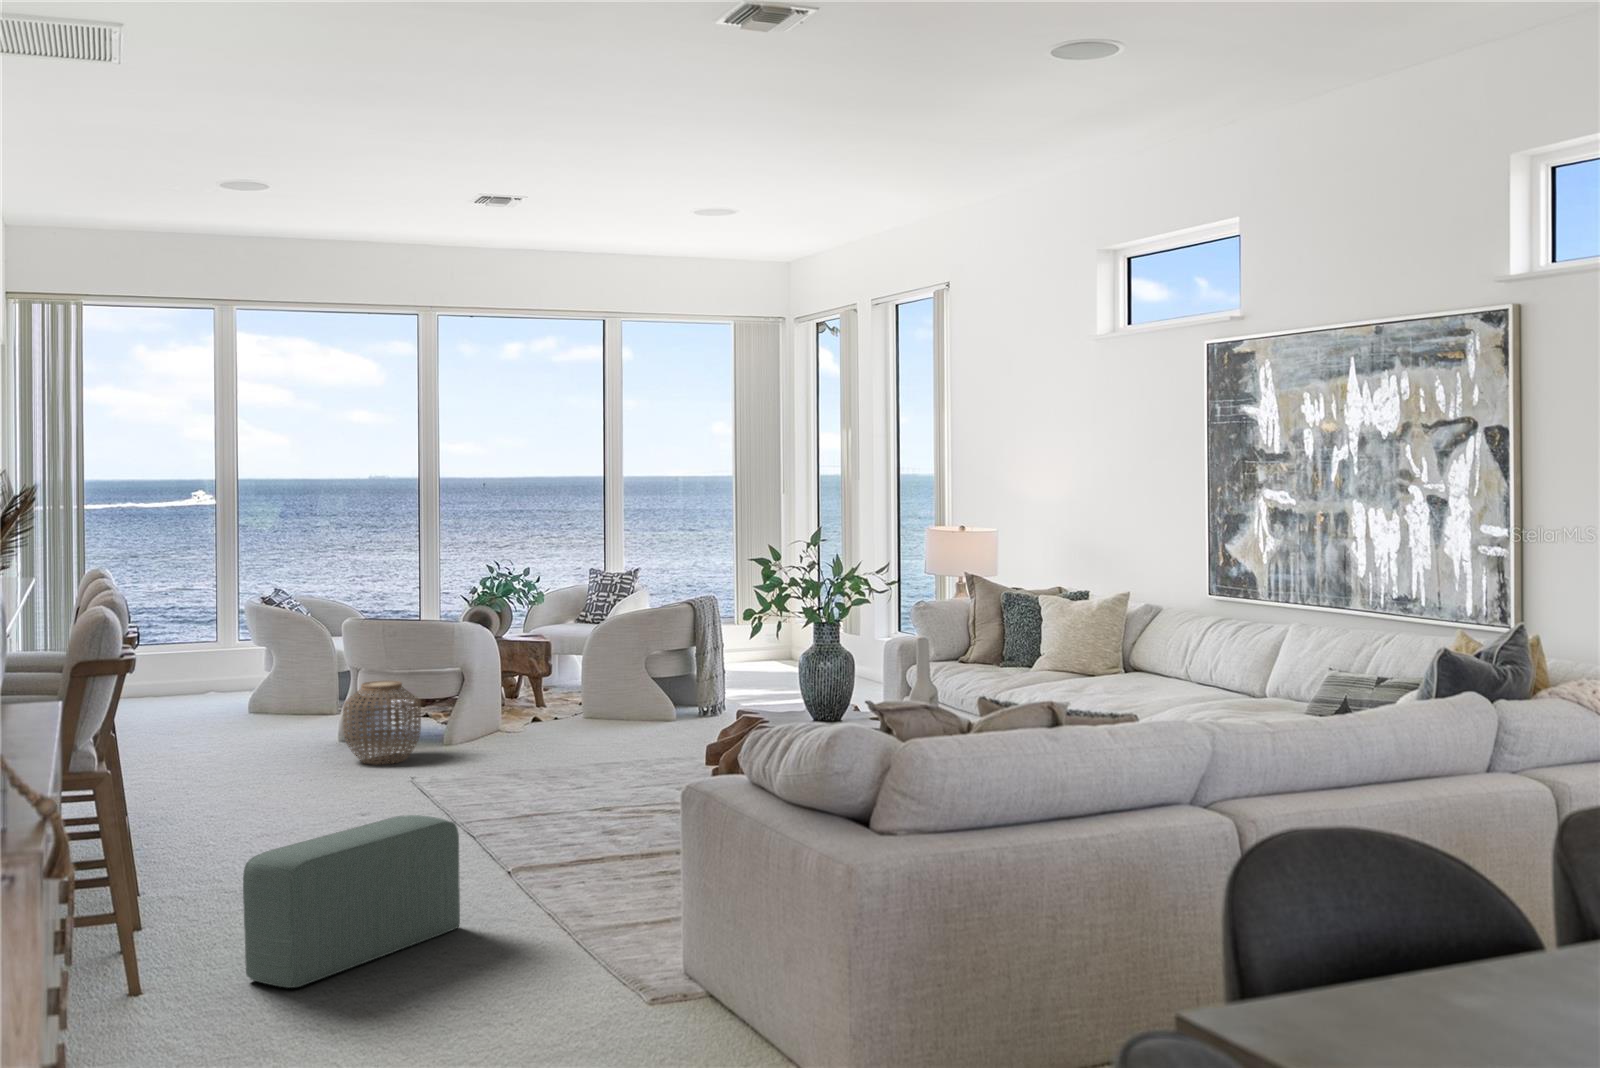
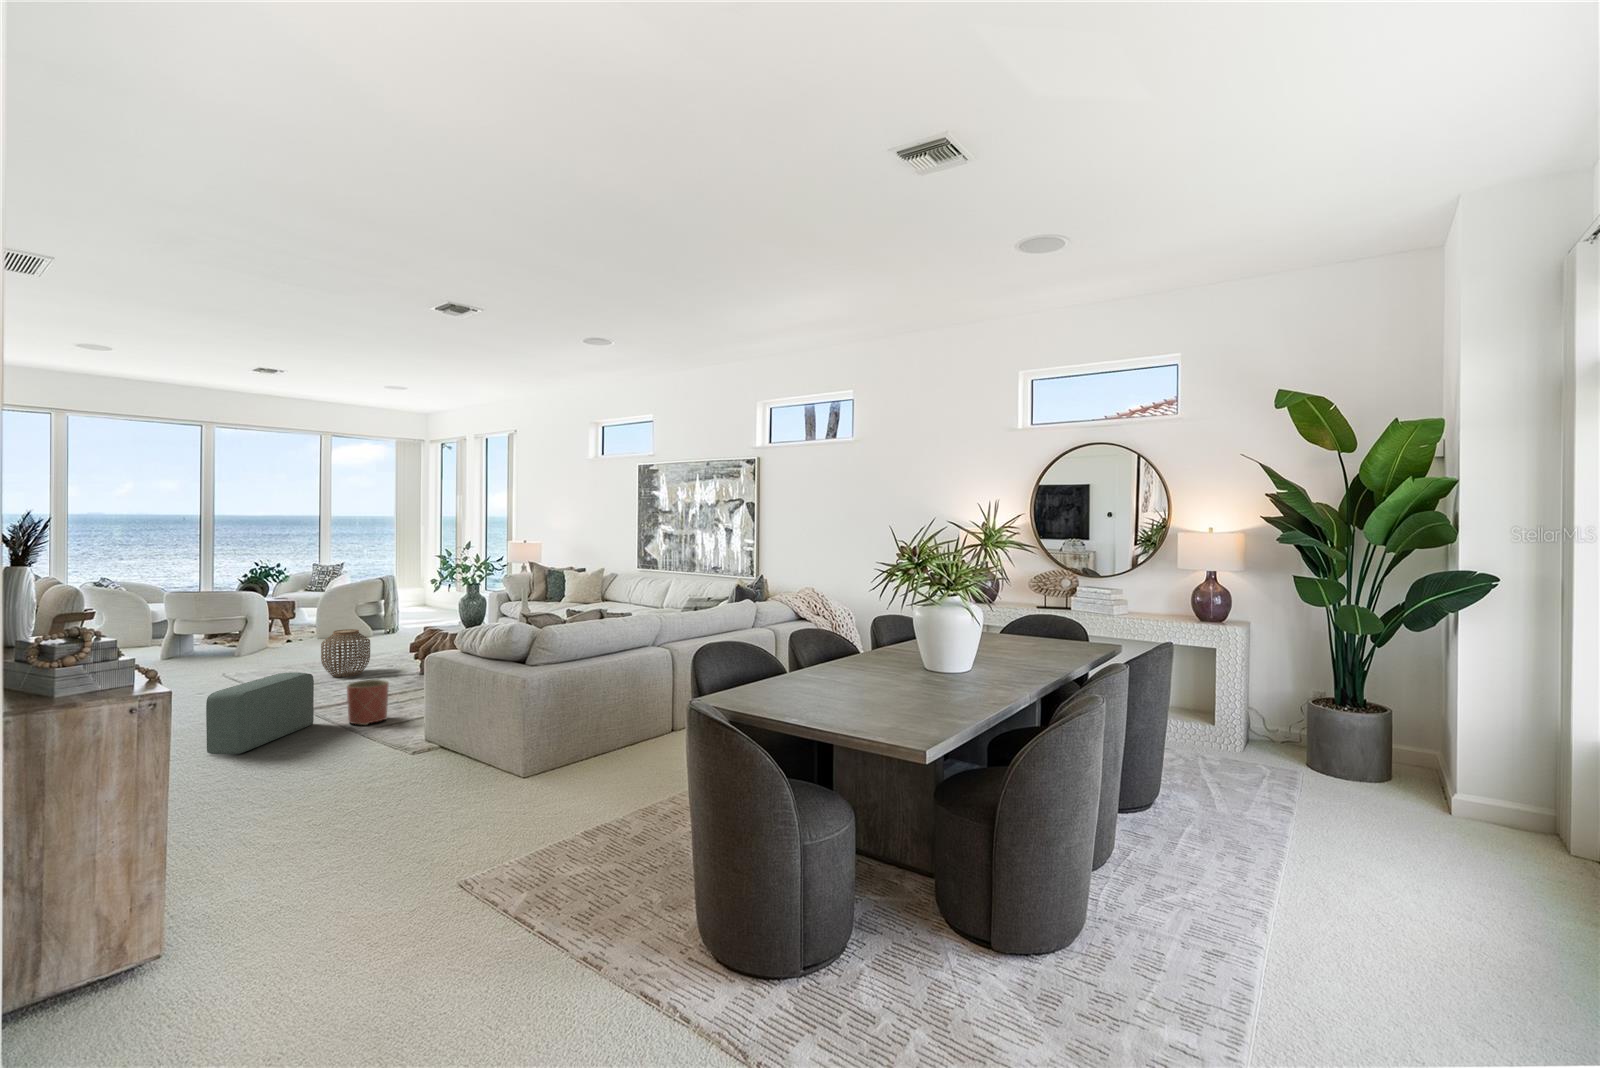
woven basket: present [343,681,421,764] -> present [321,629,370,677]
planter: none [515,843,596,945] -> present [347,680,389,725]

